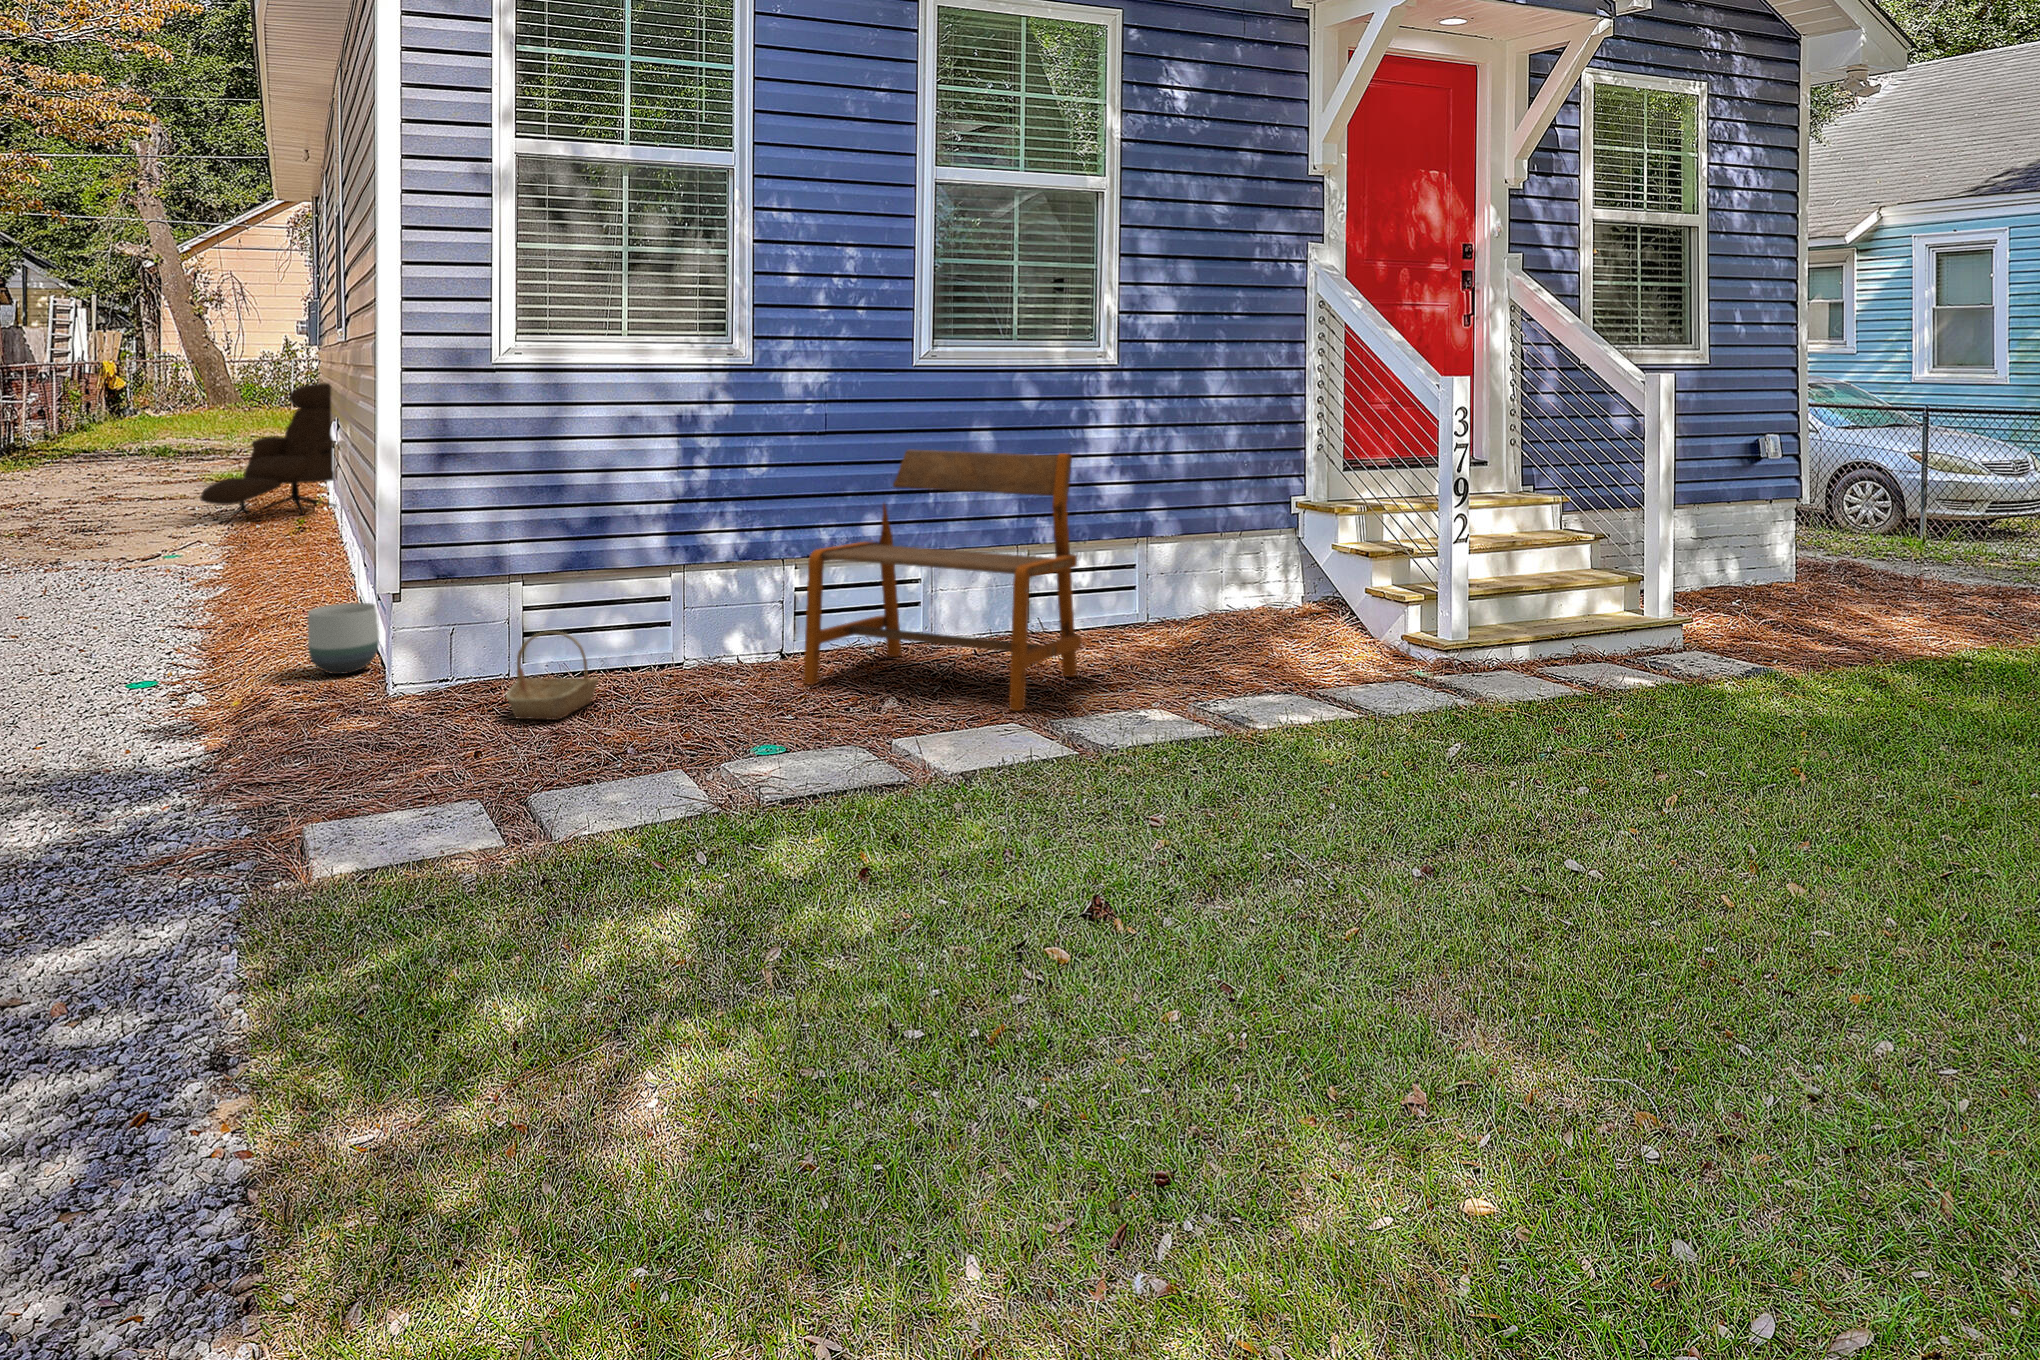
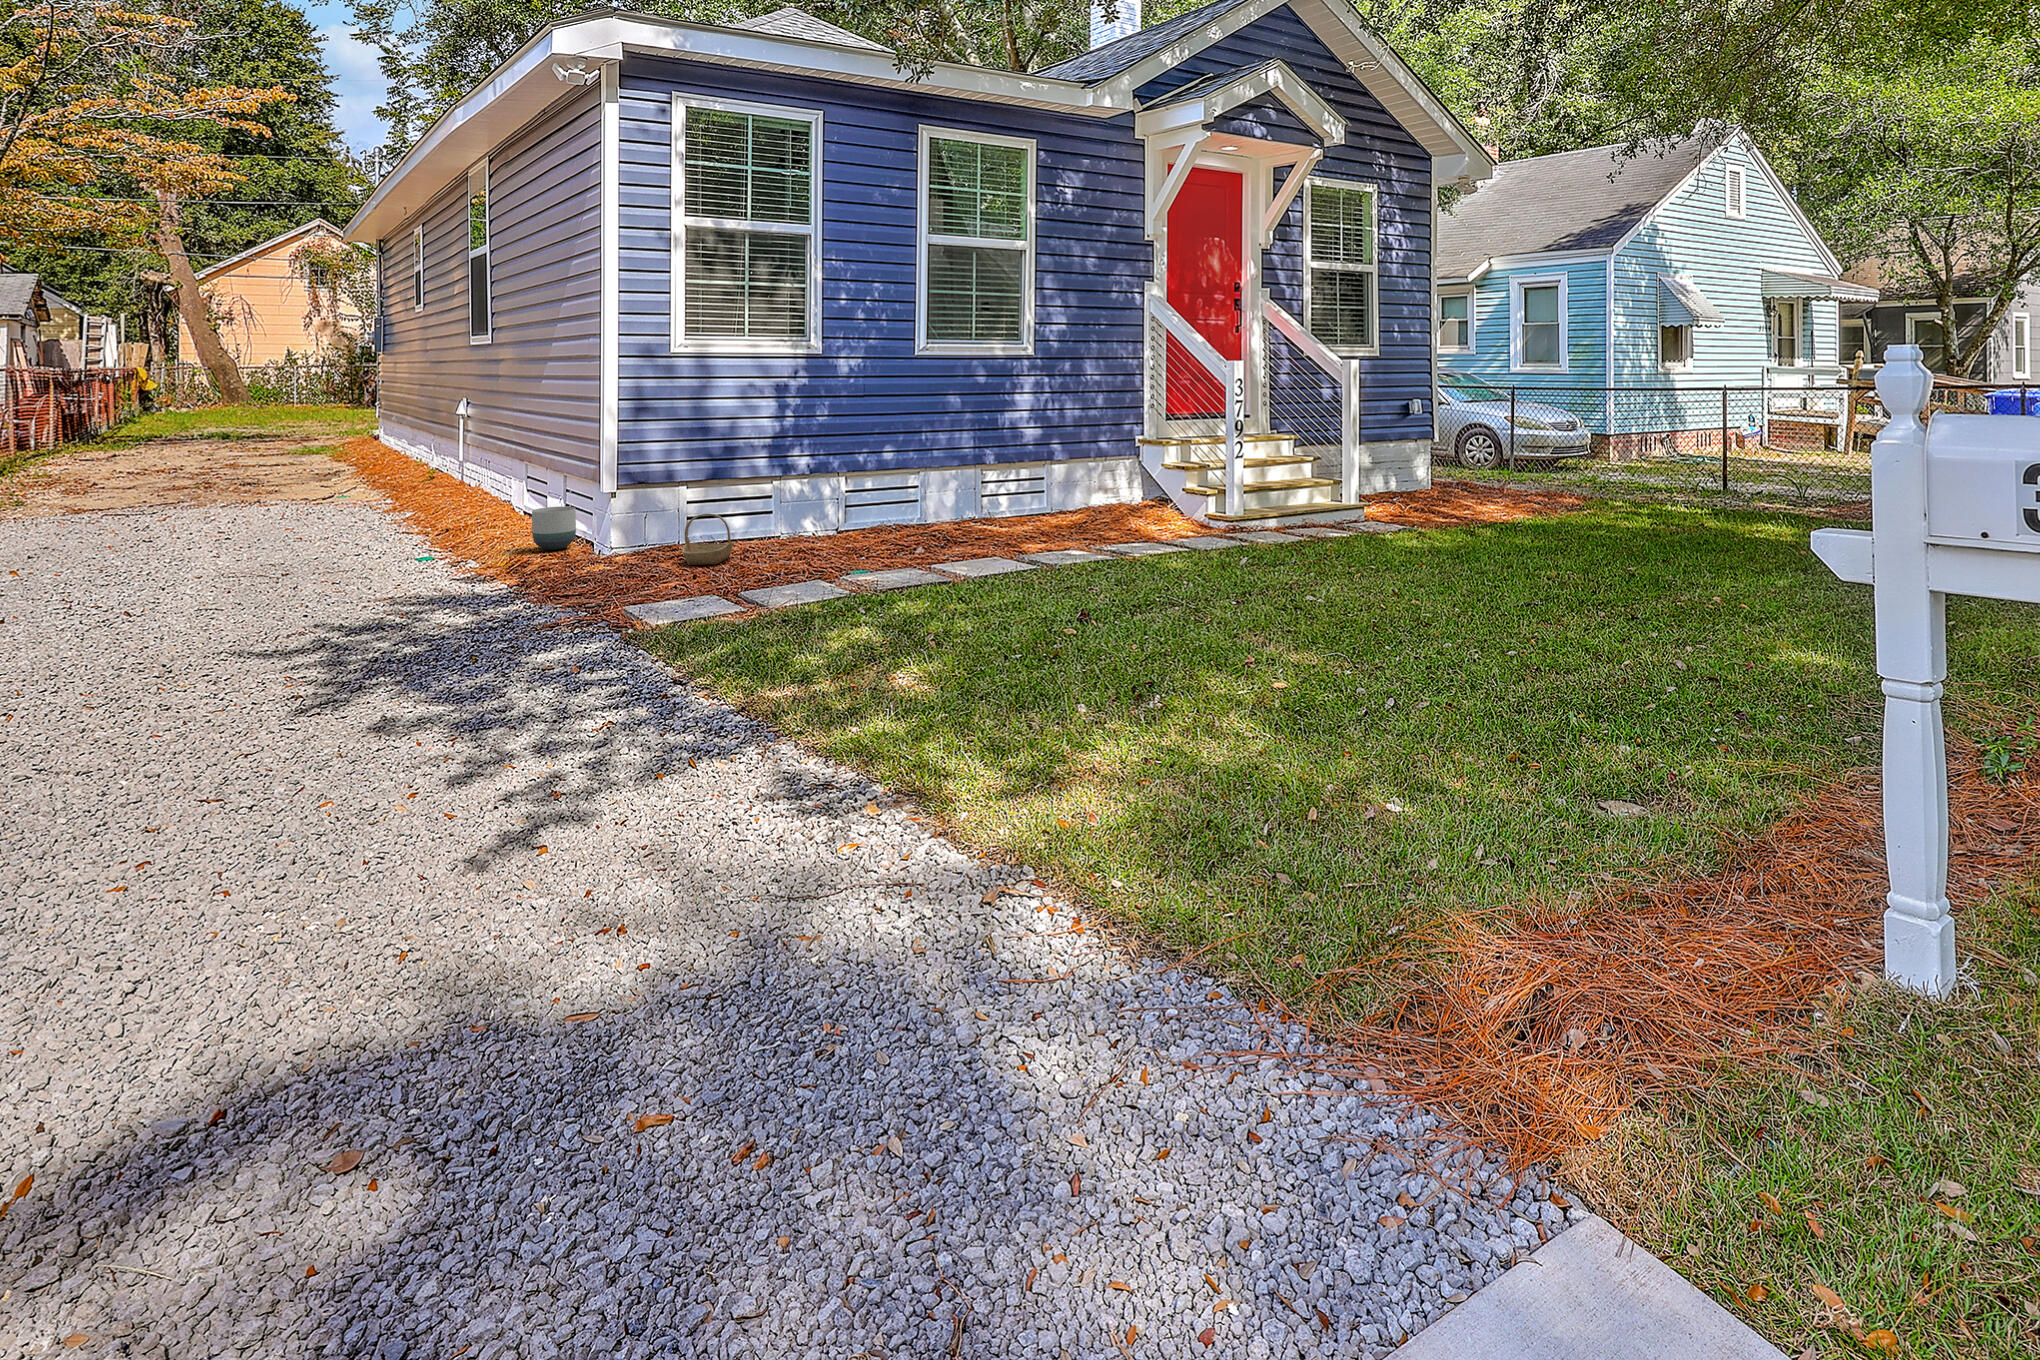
lounge chair: present [200,383,336,523] -> none [345,380,457,480]
bench: present [803,450,1082,711] -> none [853,405,1020,553]

